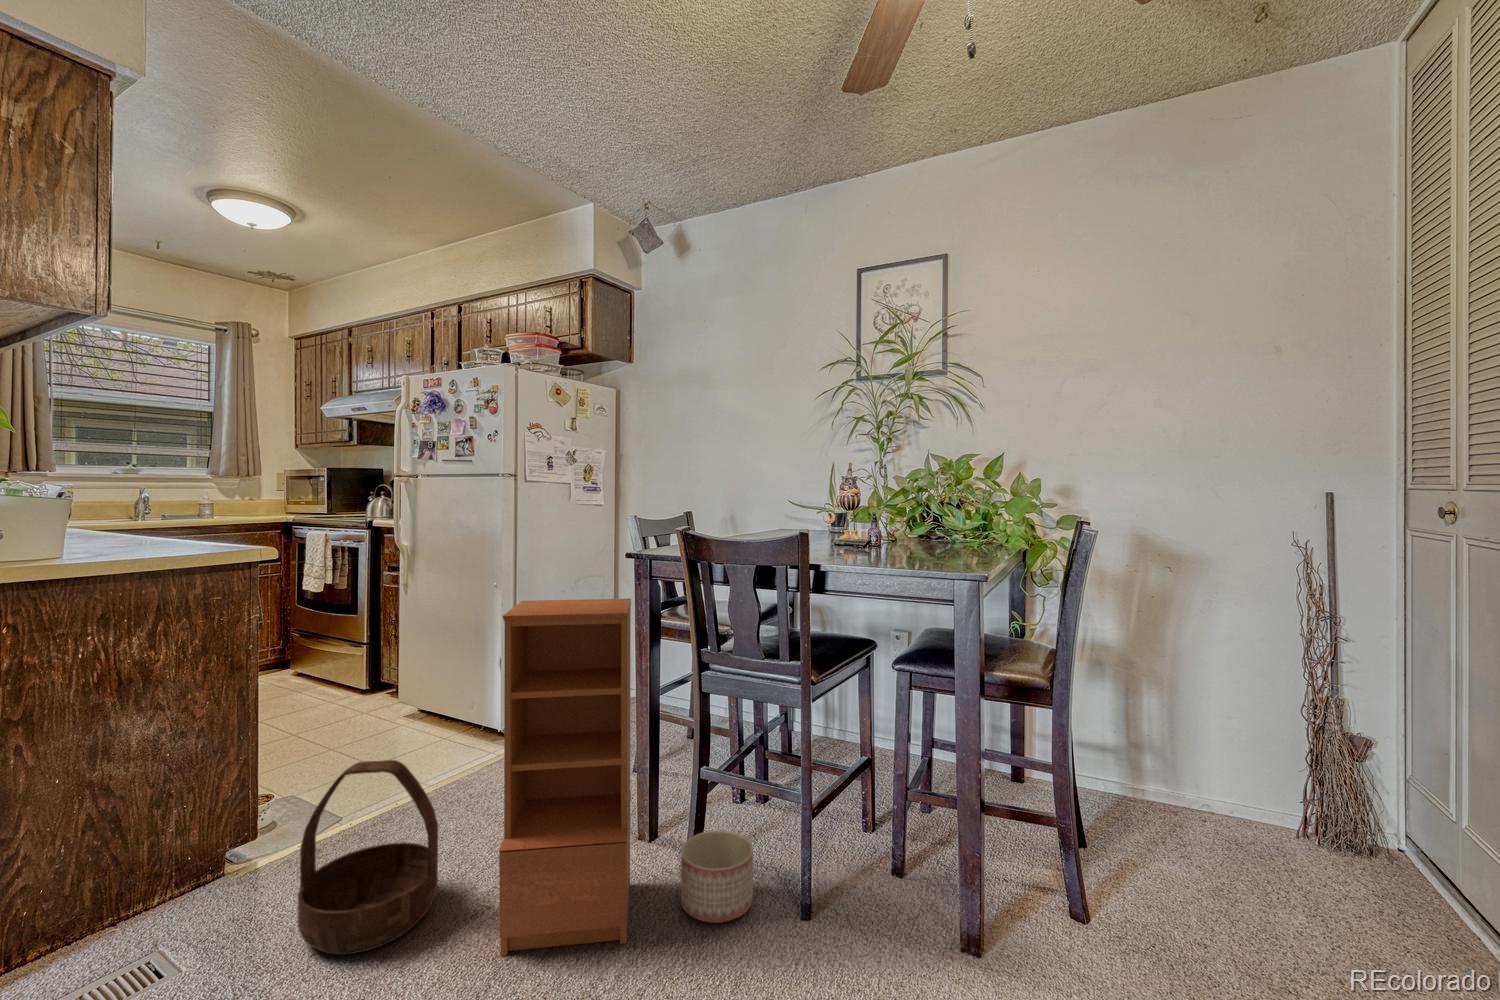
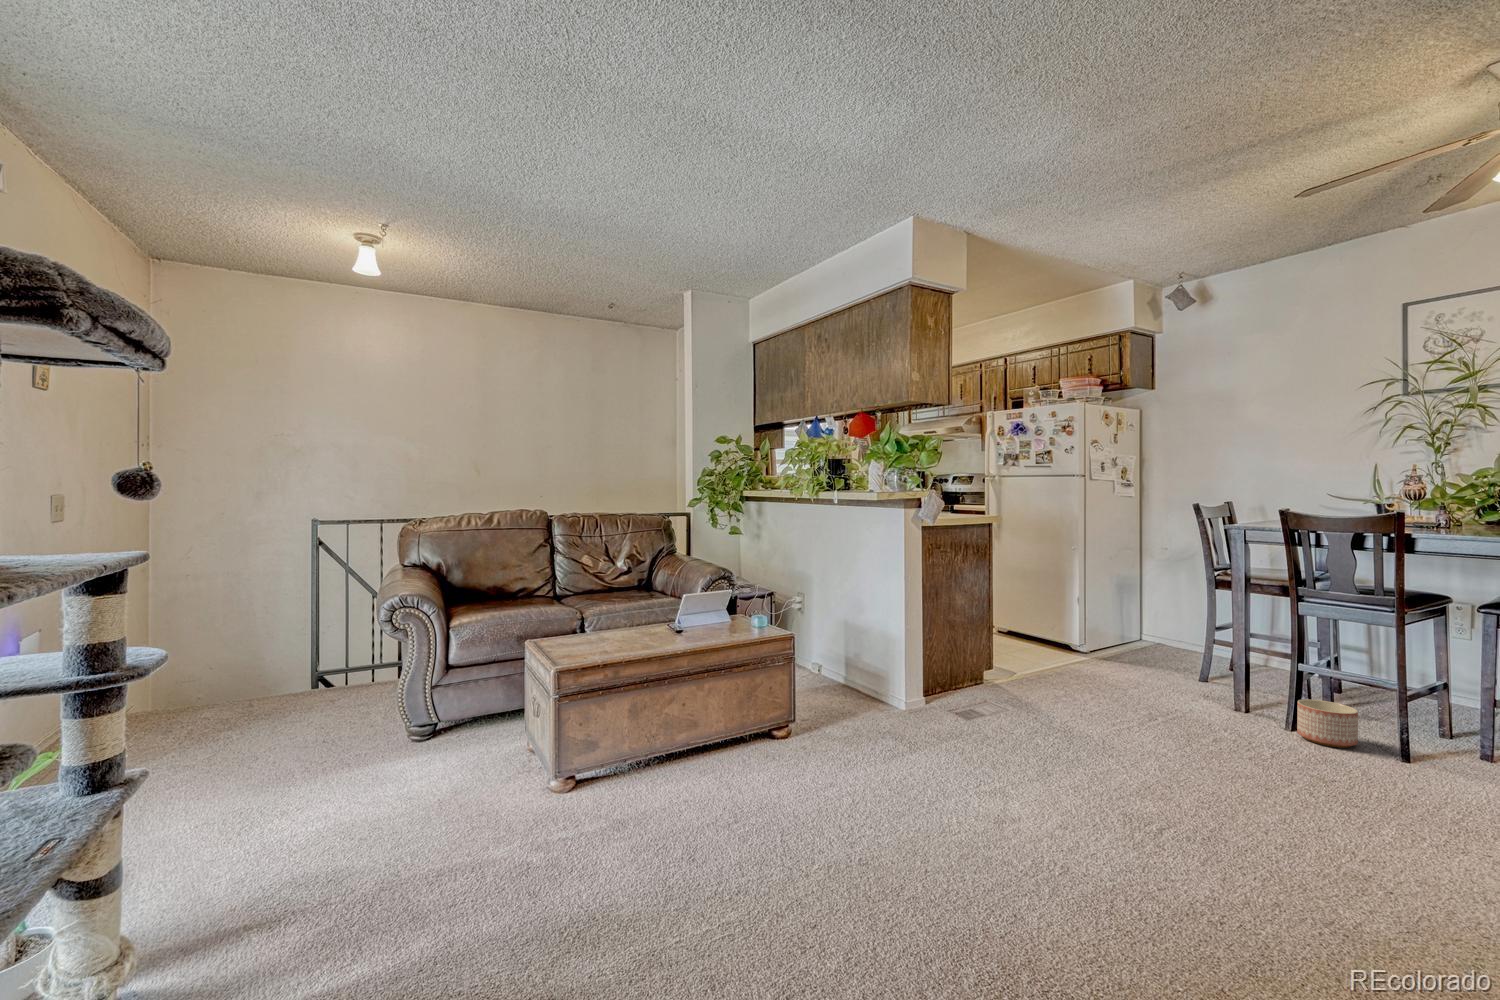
bookcase: present [499,599,631,956] -> none [1174,546,1273,742]
basket: present [298,760,438,955] -> none [1057,626,1130,718]

